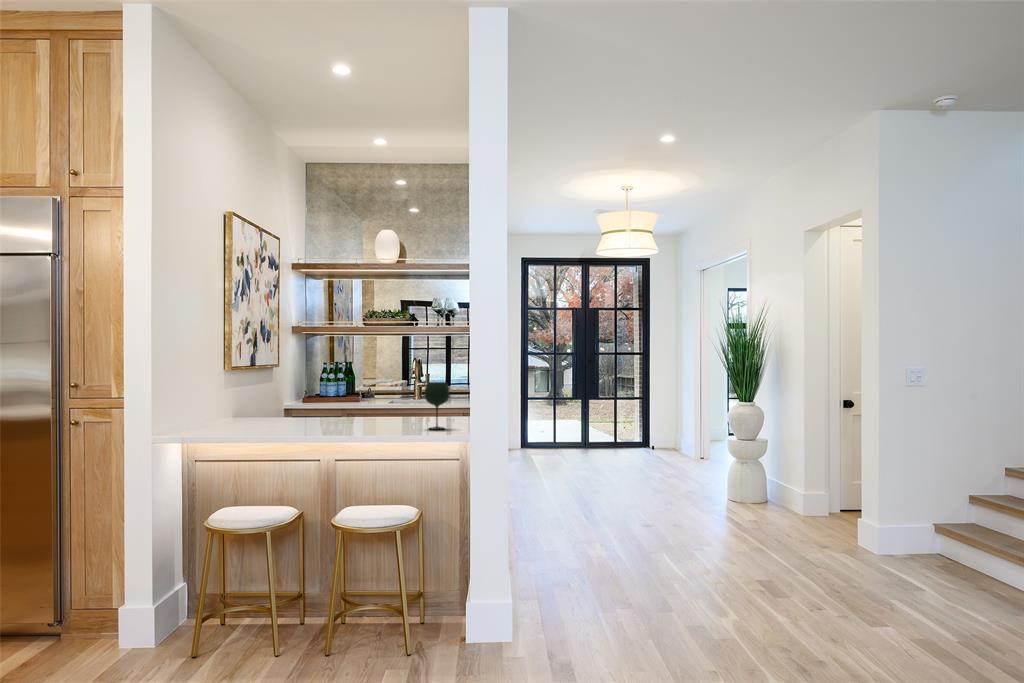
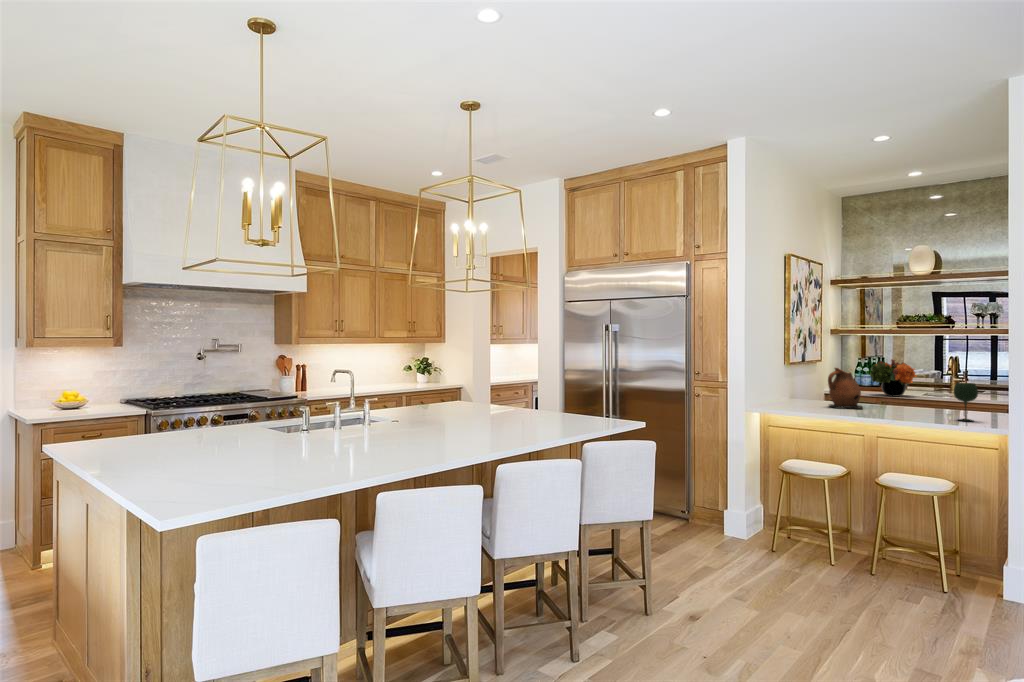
flower arrangement: none [333,362,386,407] -> present [870,360,917,397]
ceramic pitcher: none [278,370,323,425] -> present [828,368,863,409]

